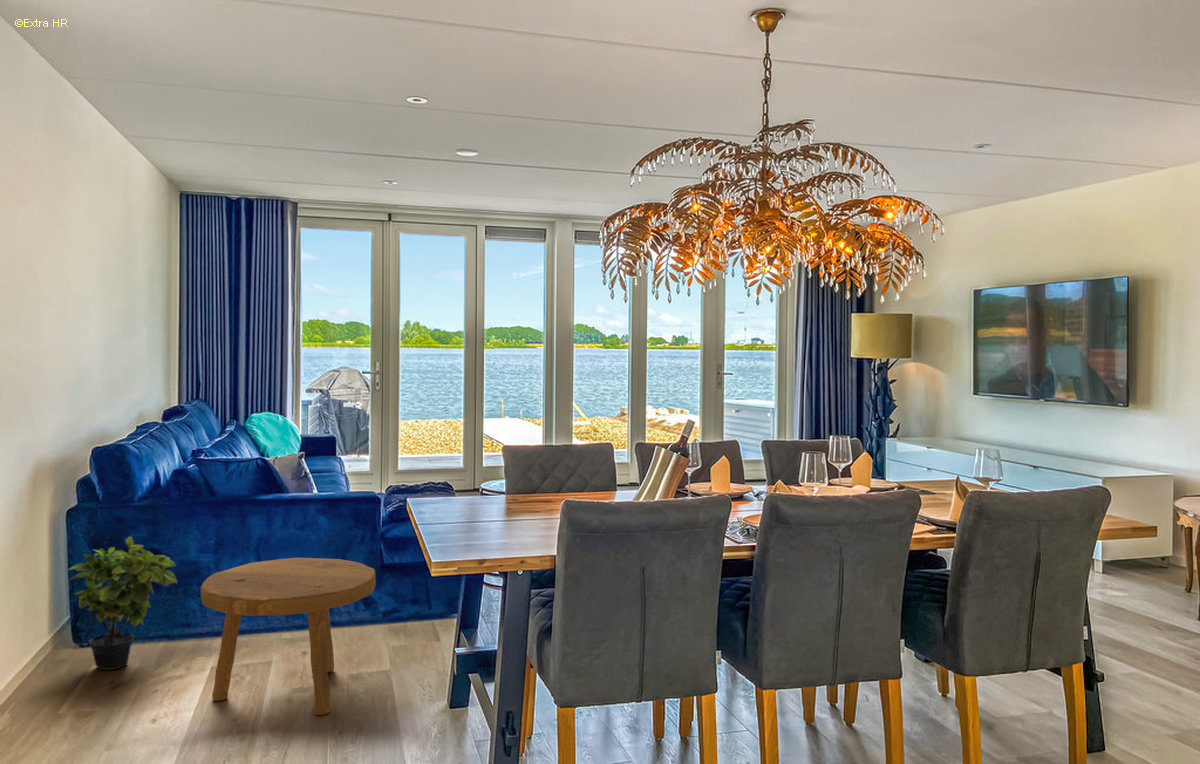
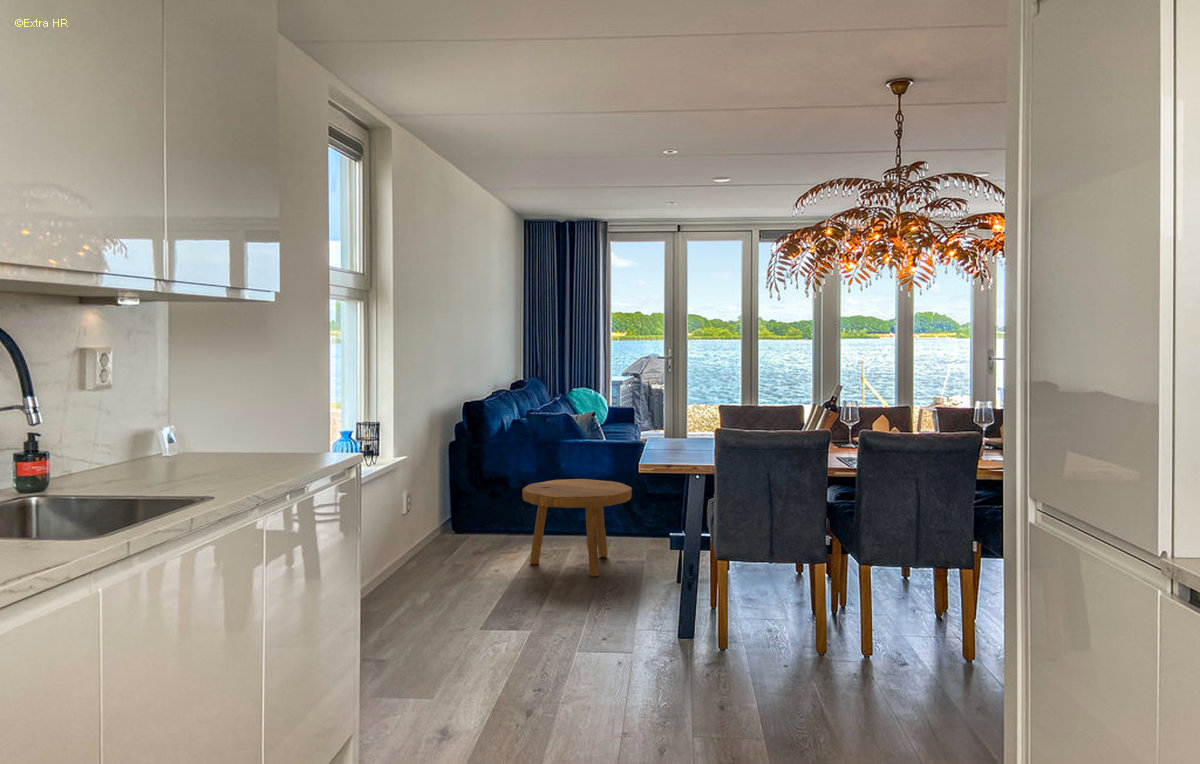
potted plant: present [69,537,177,670] -> none [449,461,513,544]

